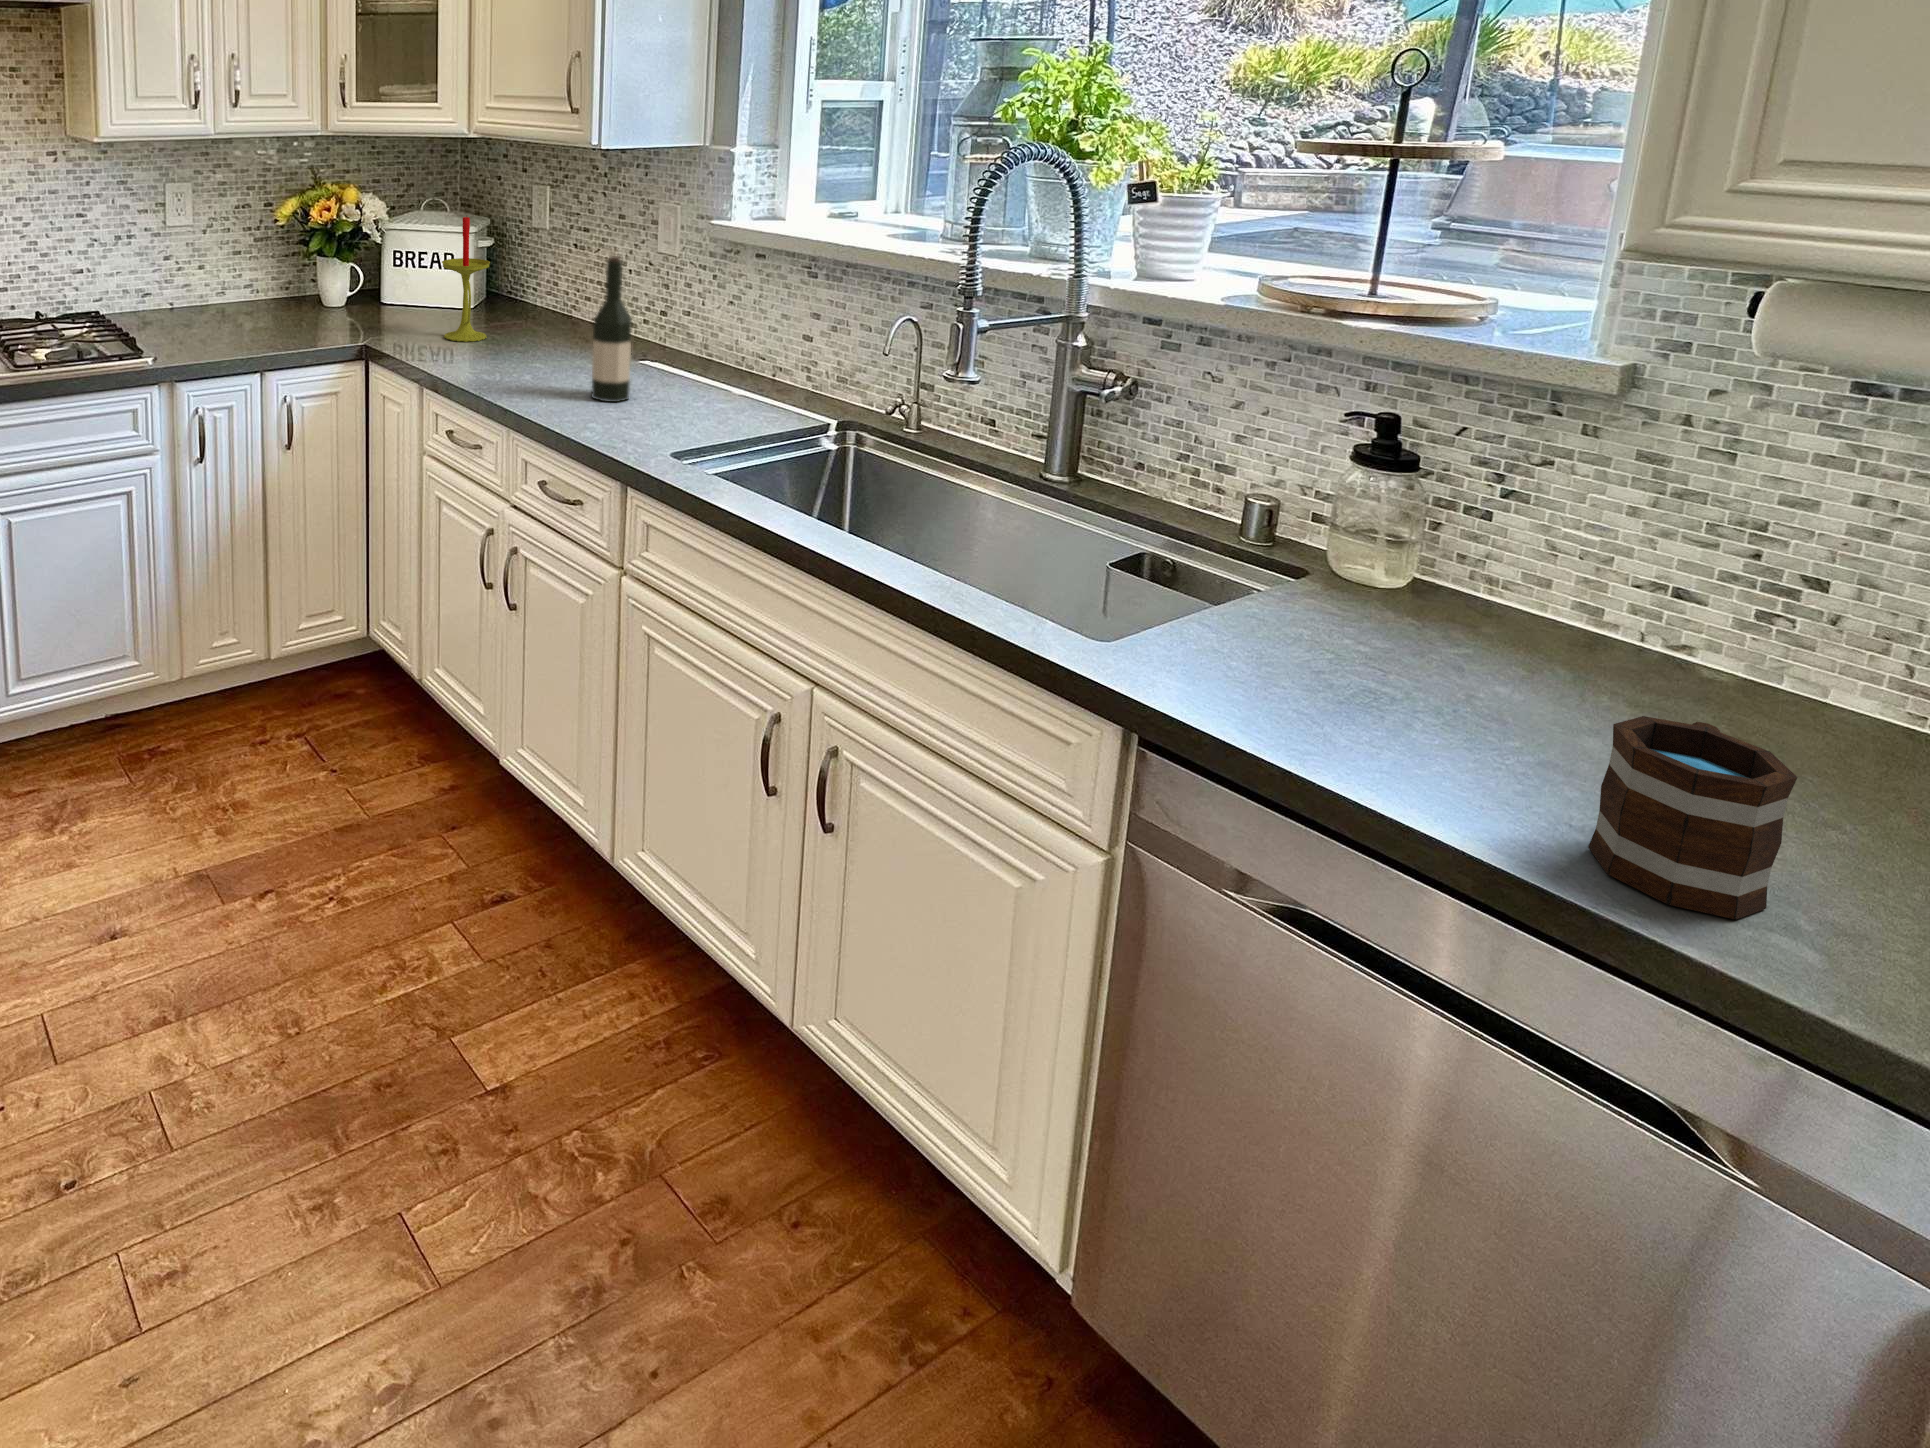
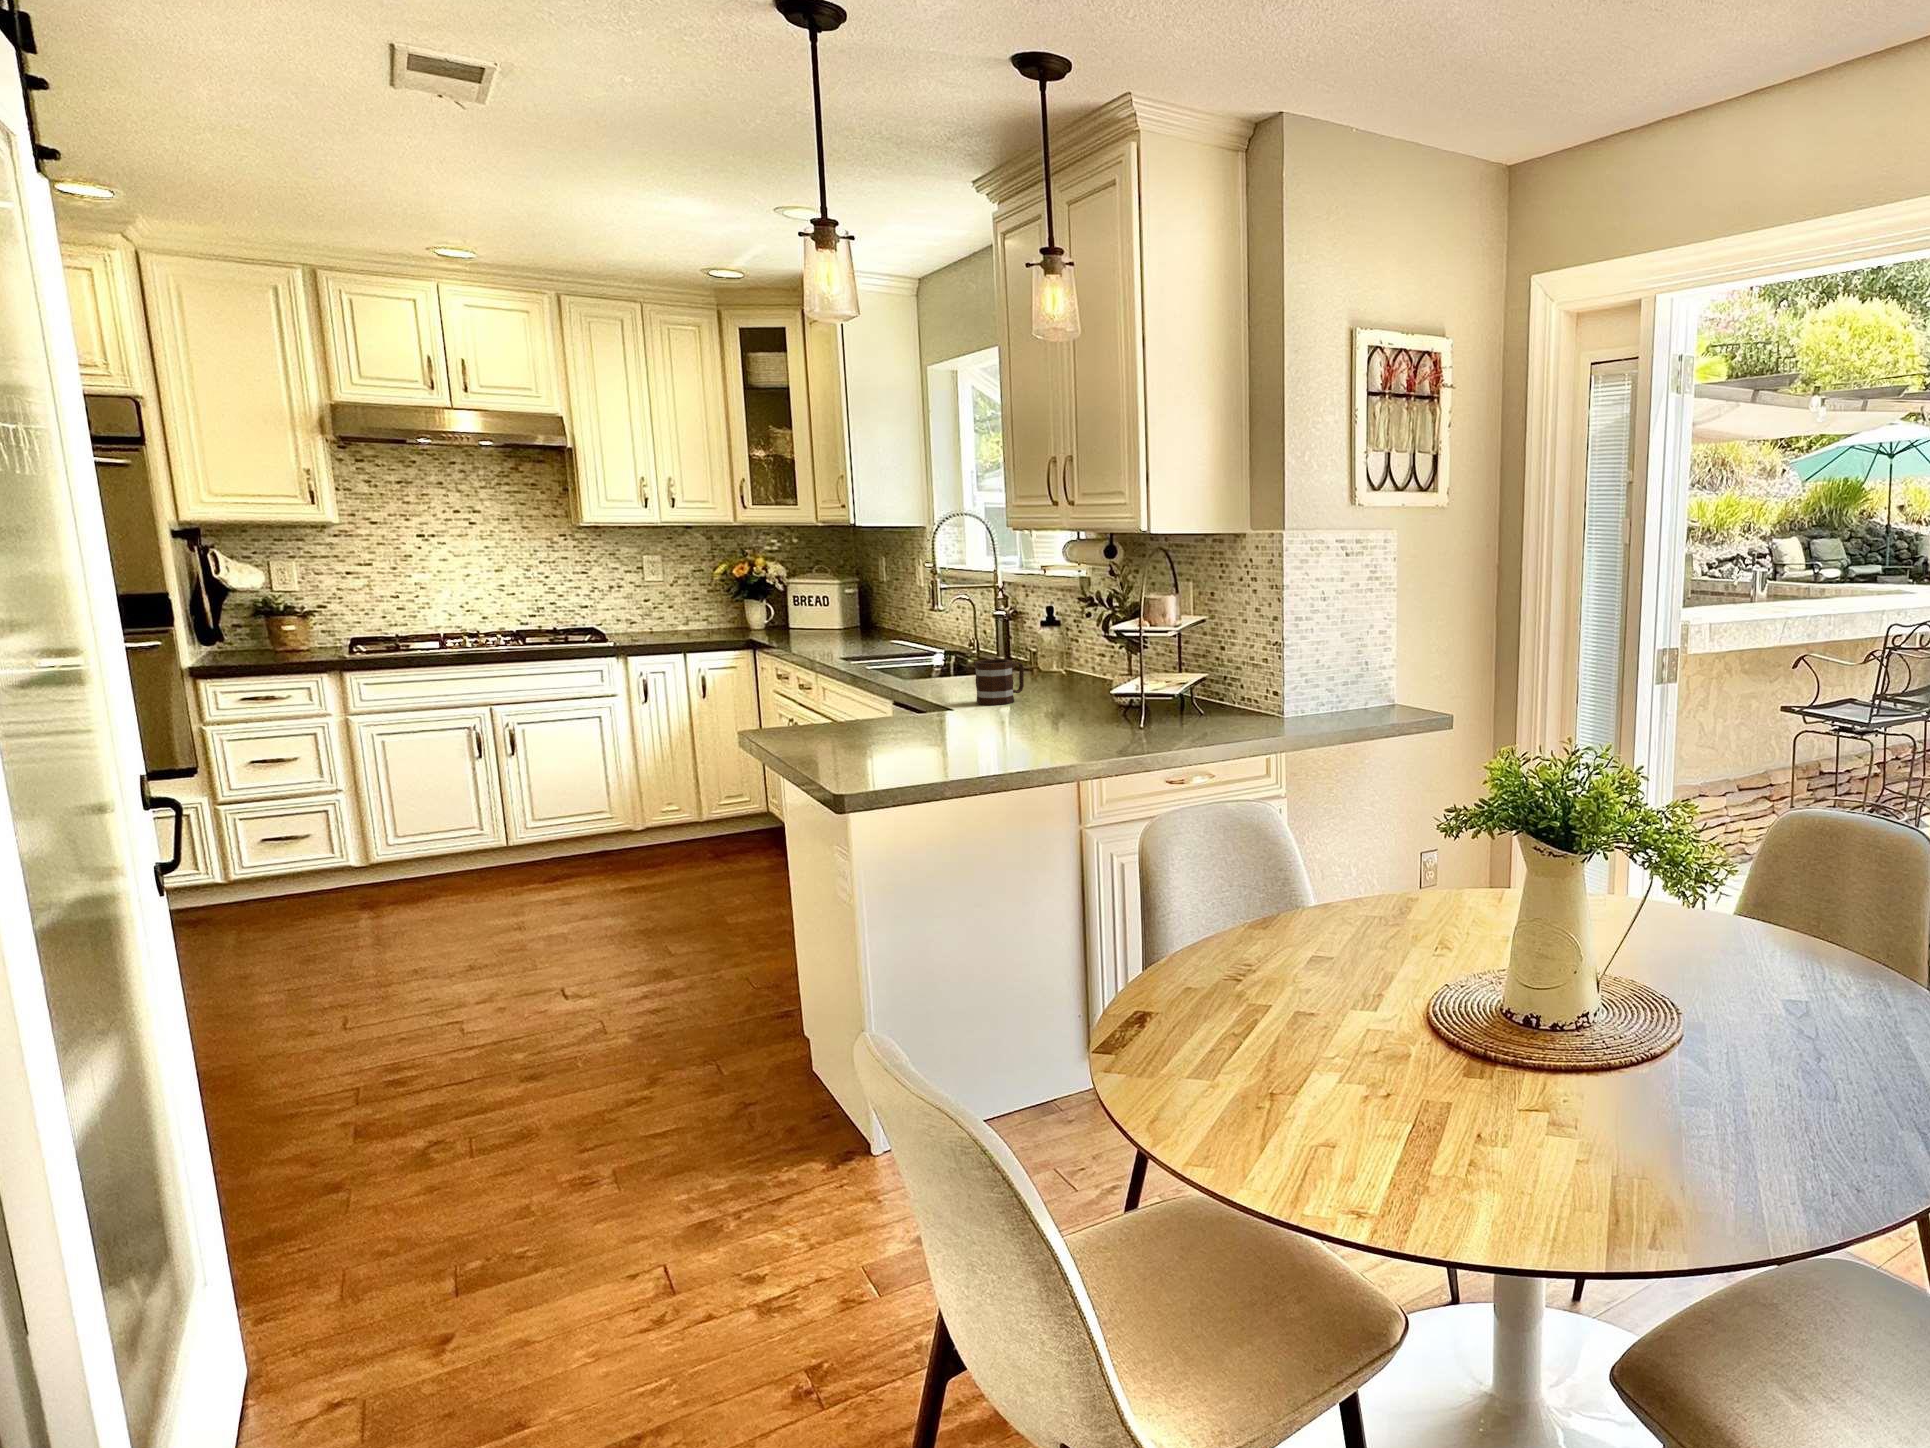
candle: present [442,217,490,342] -> none [810,570,842,643]
wine bottle: present [591,256,632,402] -> none [853,579,878,654]

